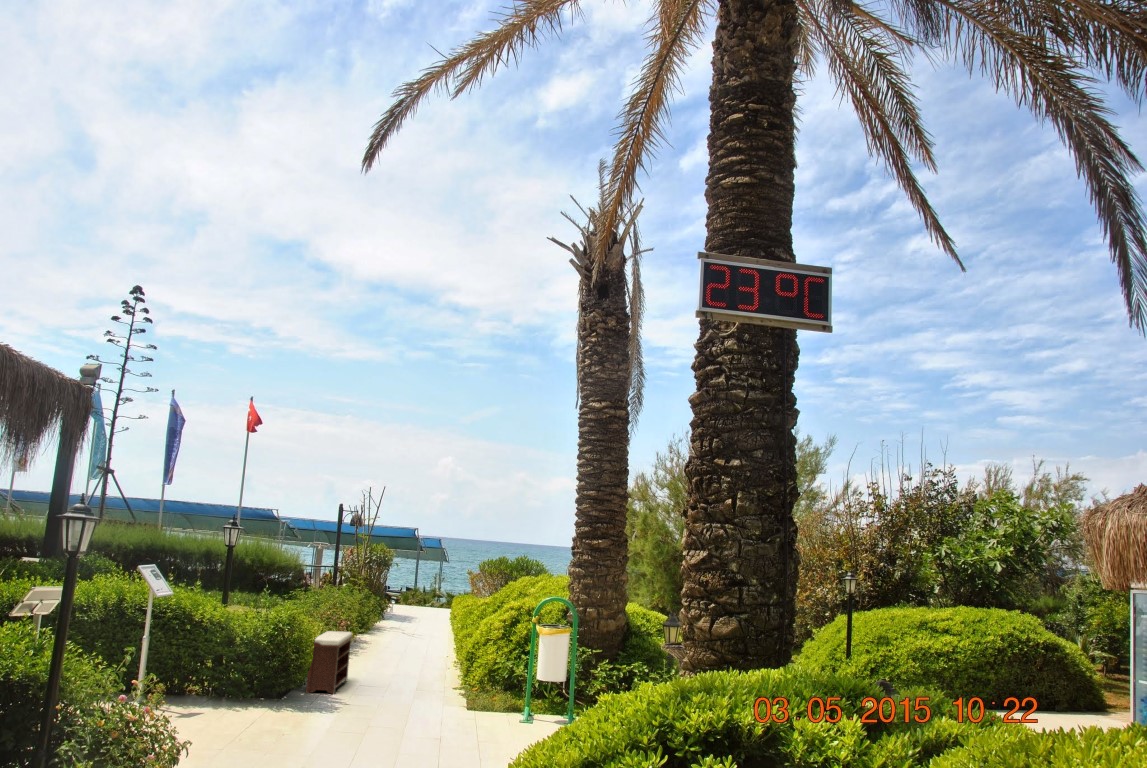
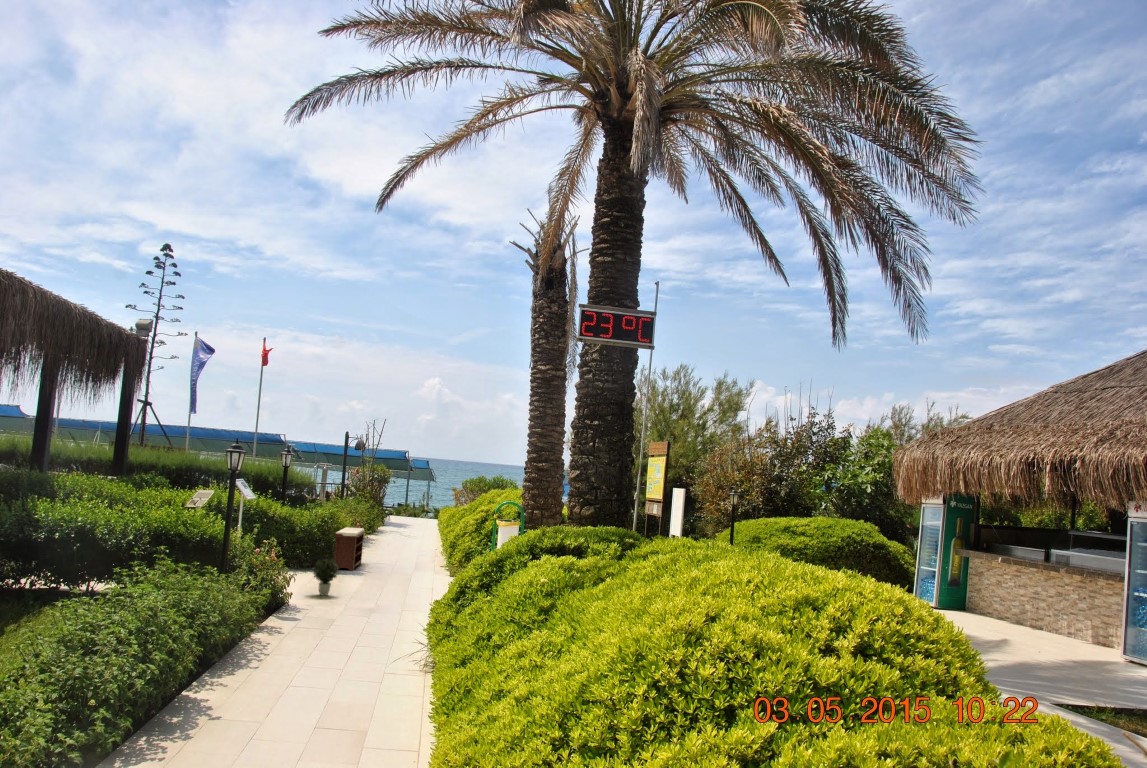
potted plant: none [260,689,301,749] -> present [313,559,338,596]

